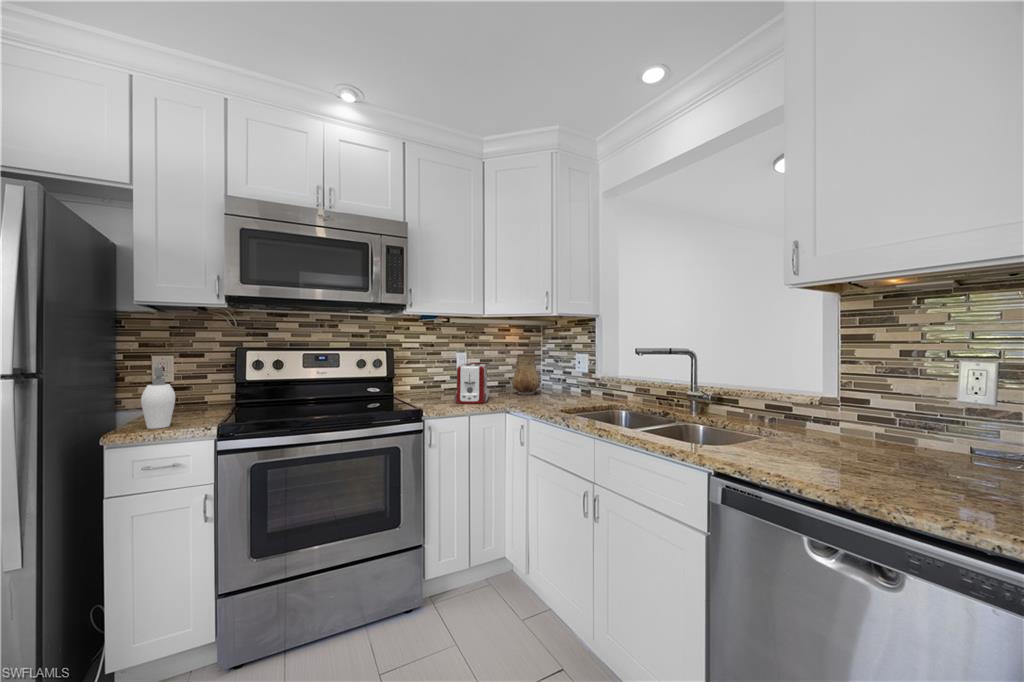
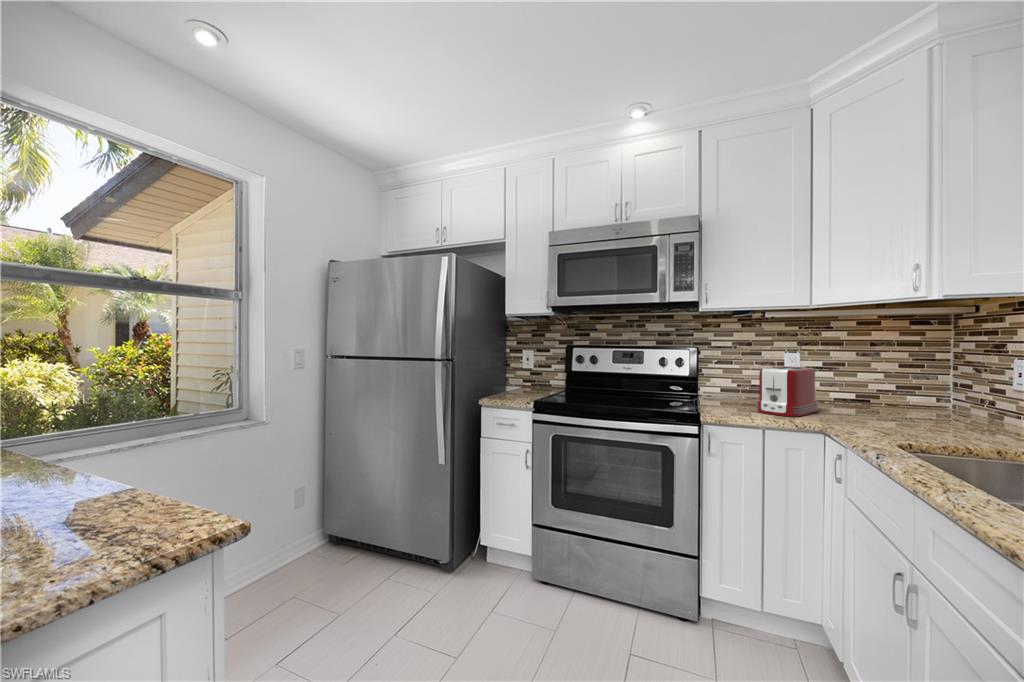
ceramic pitcher: present [512,354,540,395] -> none [869,357,925,417]
soap dispenser: present [141,367,175,429] -> none [499,357,516,398]

